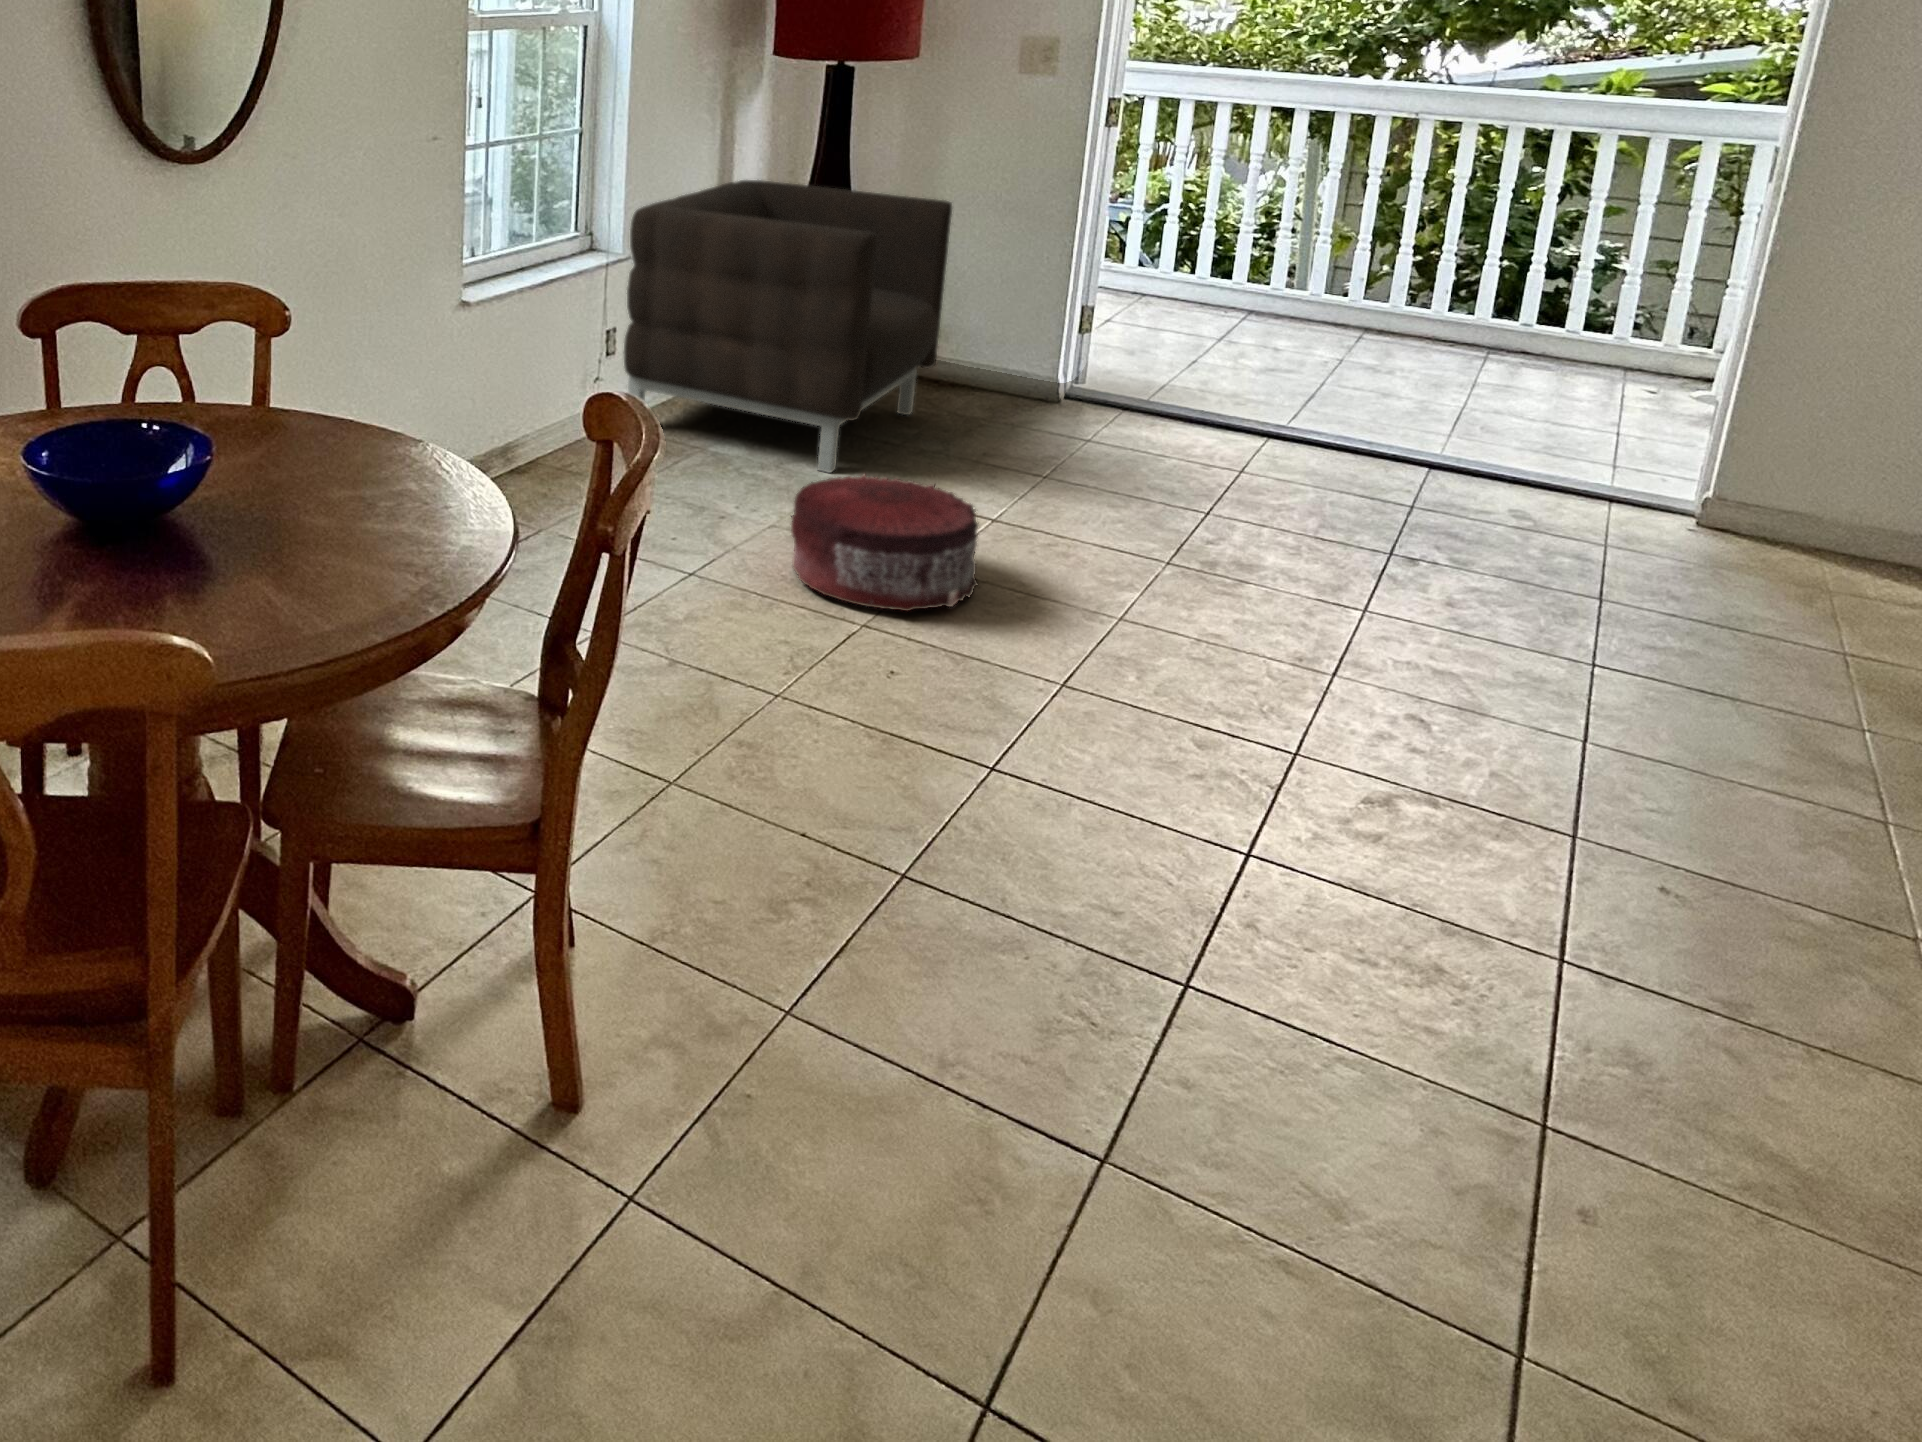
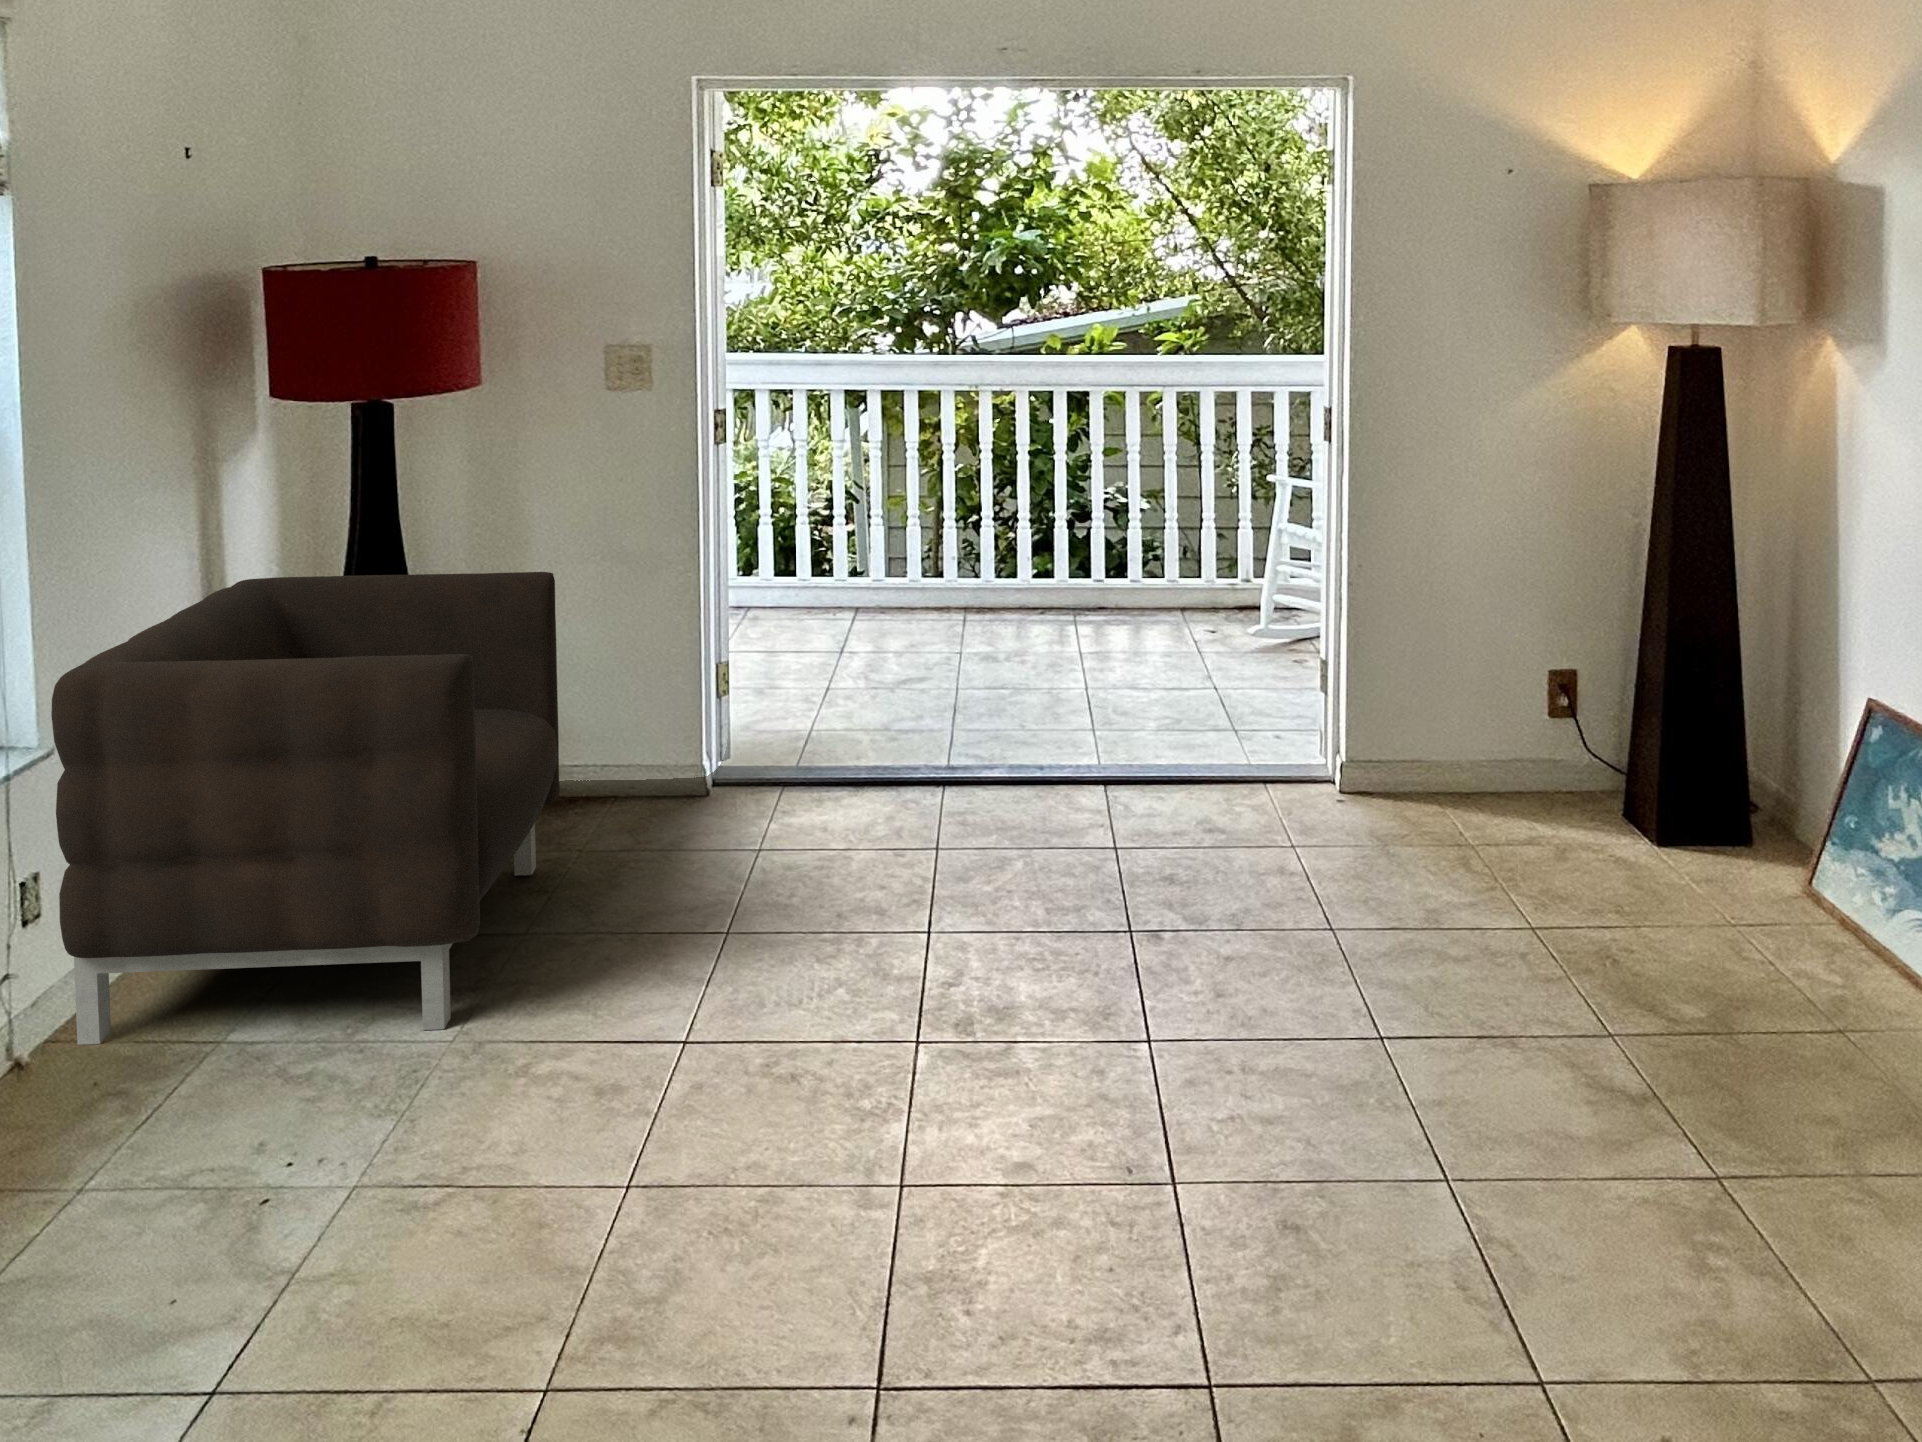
pouf: present [791,475,978,611] -> none [410,1044,722,1336]

